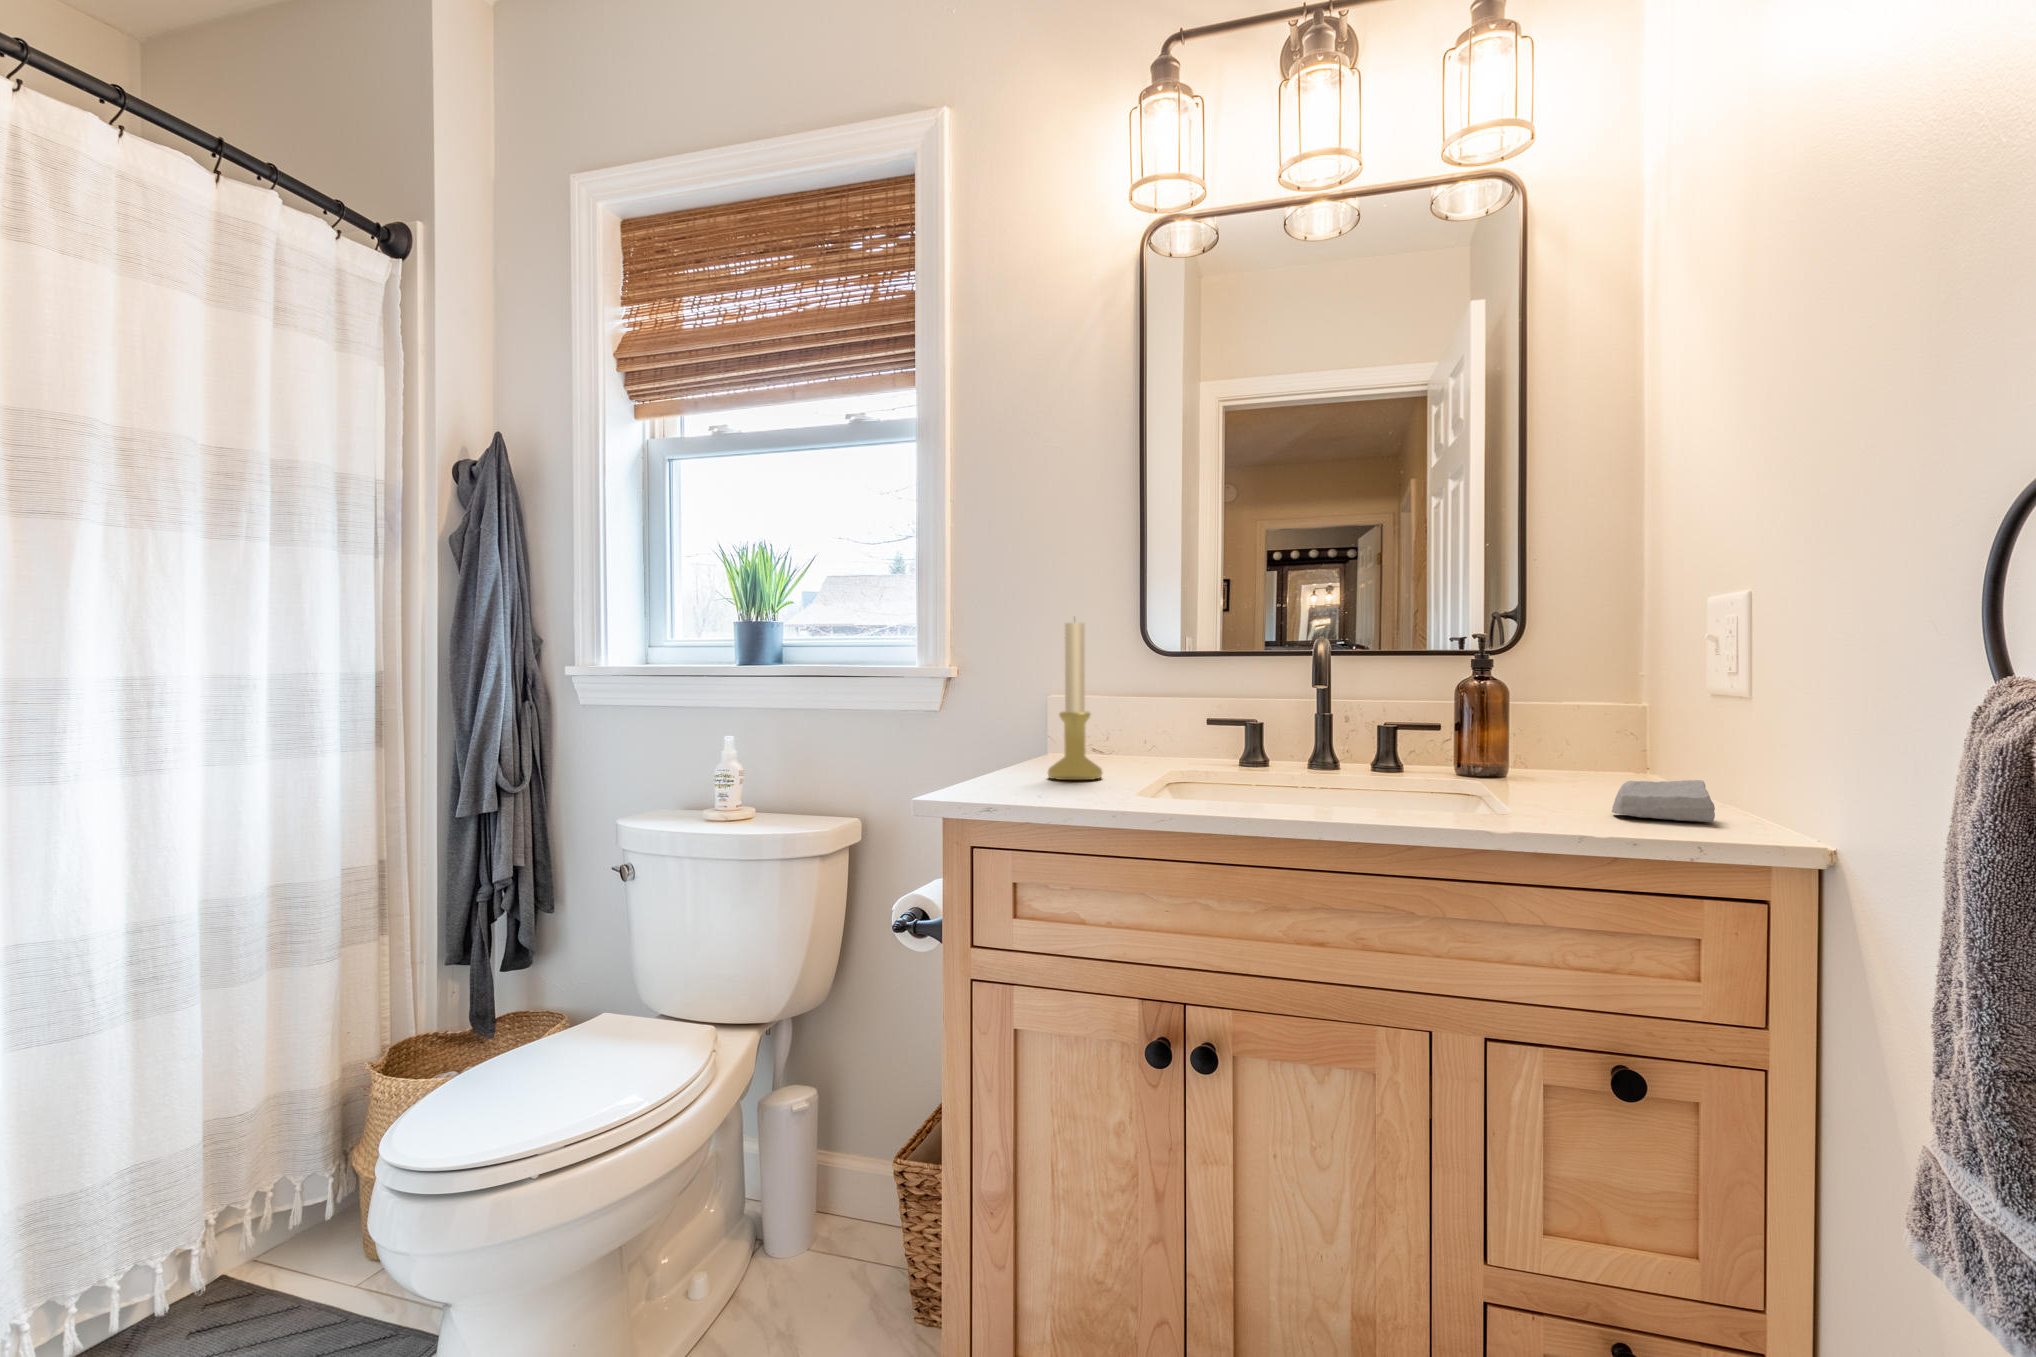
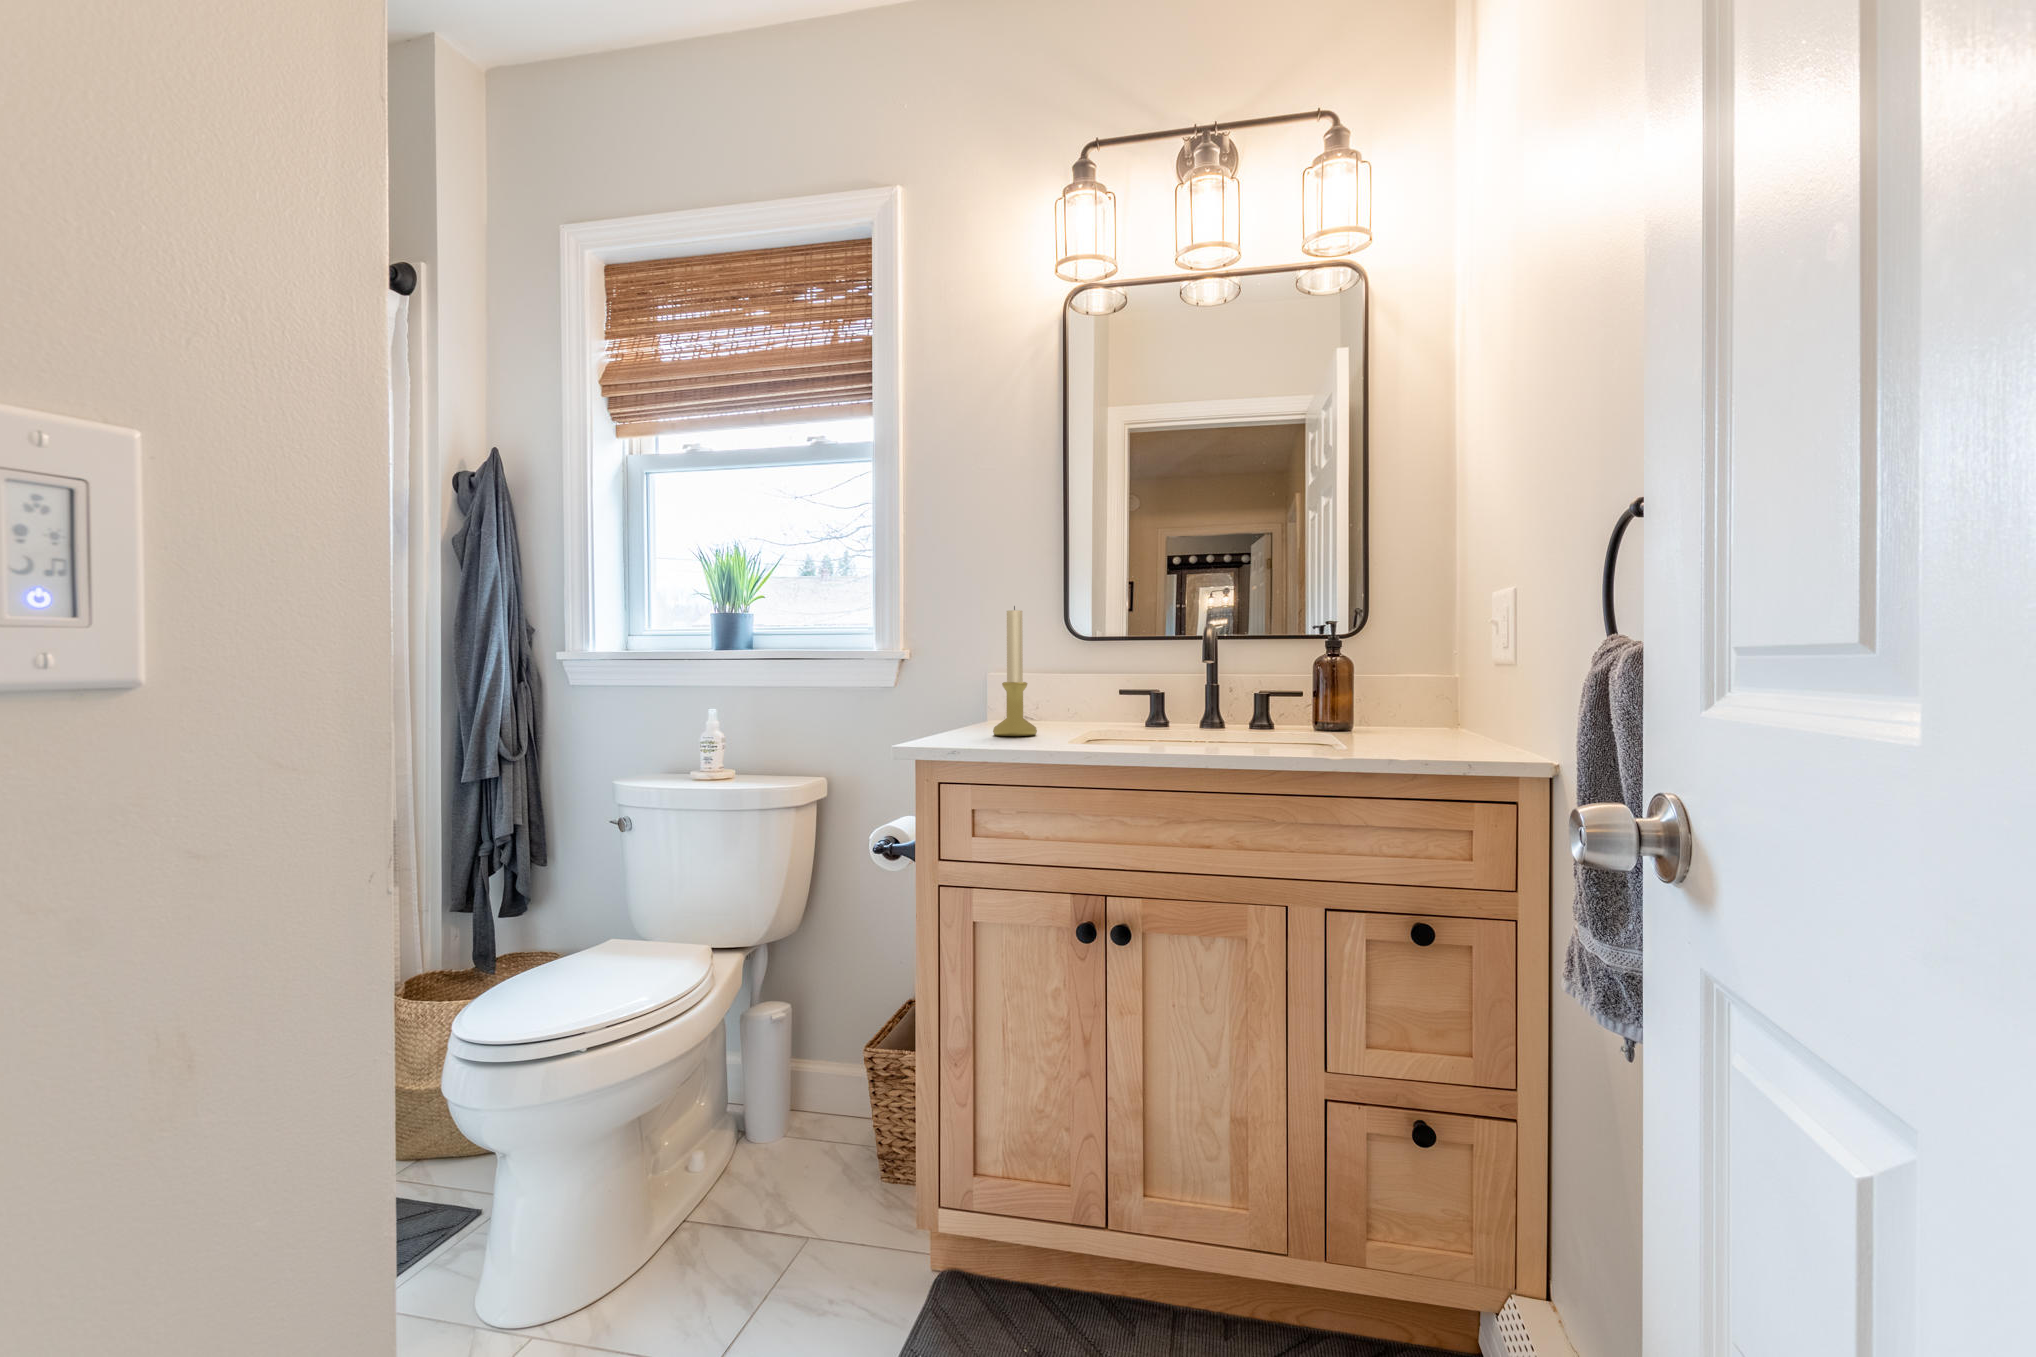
soap bar: present [1612,780,1715,822] -> none [1417,723,1487,752]

